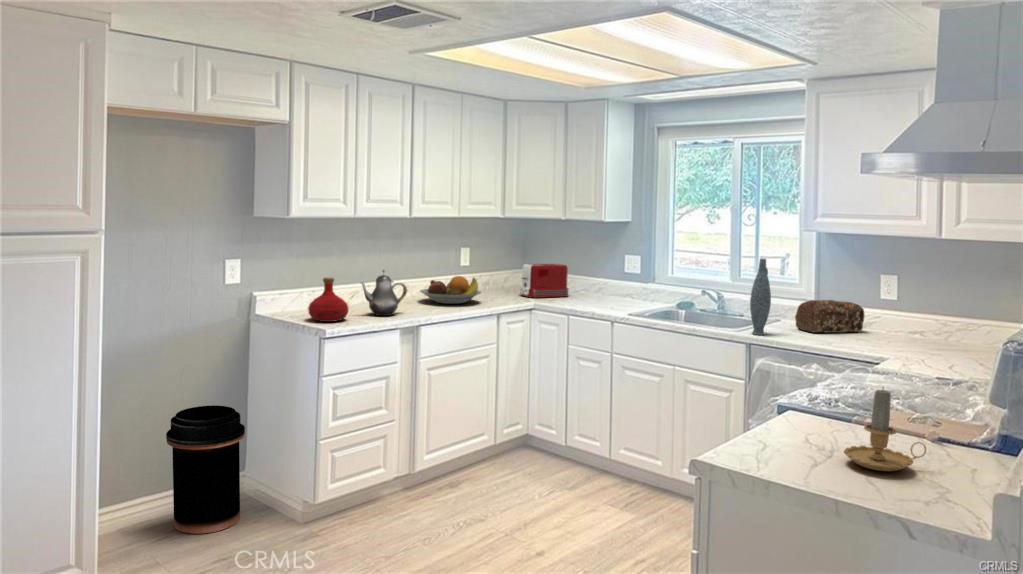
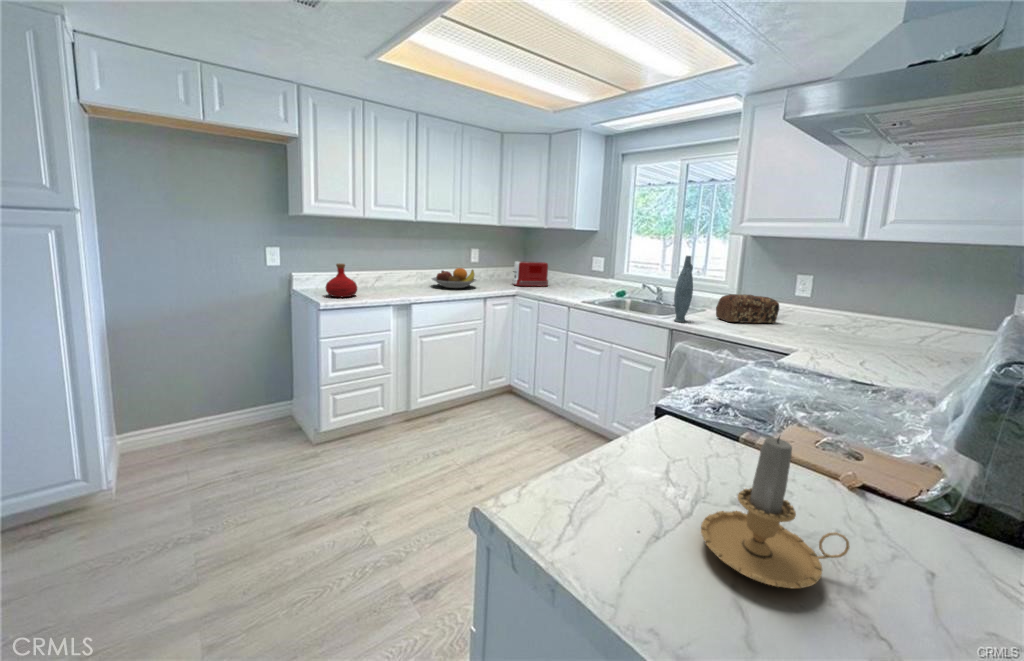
teapot: present [361,270,407,316] -> none [370,259,409,295]
trash can: present [166,405,245,534] -> none [215,355,279,448]

